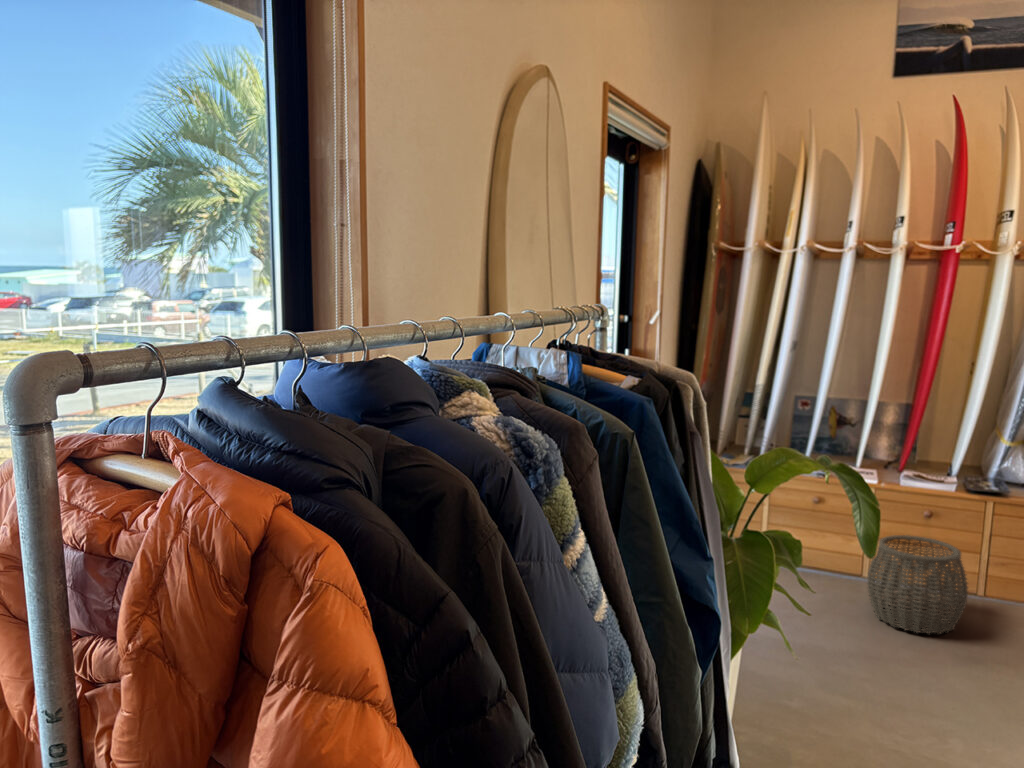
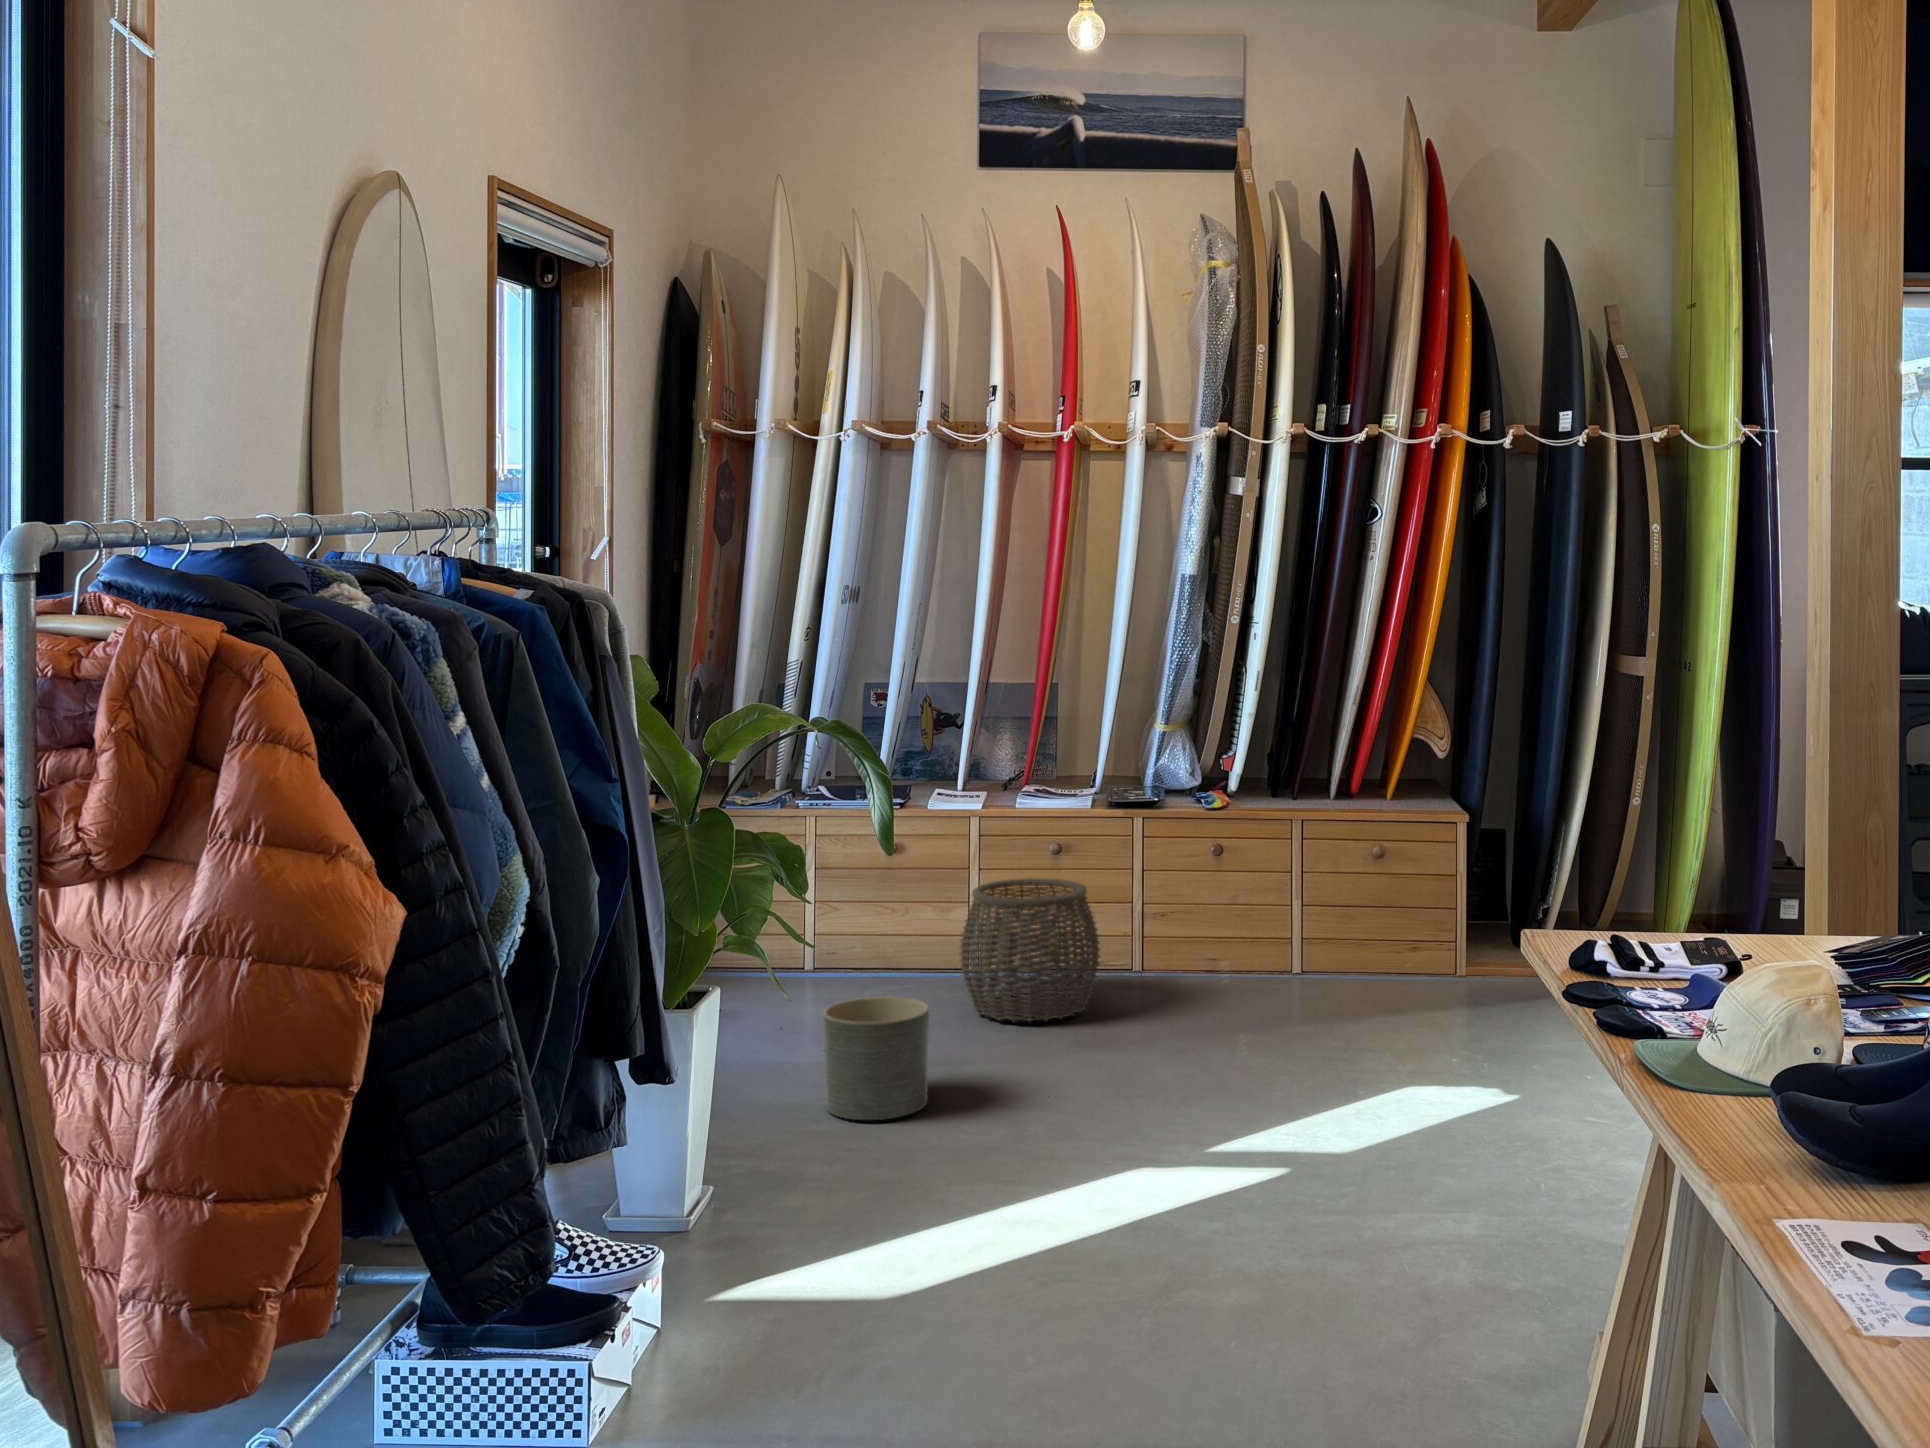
planter: none [790,617,866,706] -> present [823,997,929,1120]

